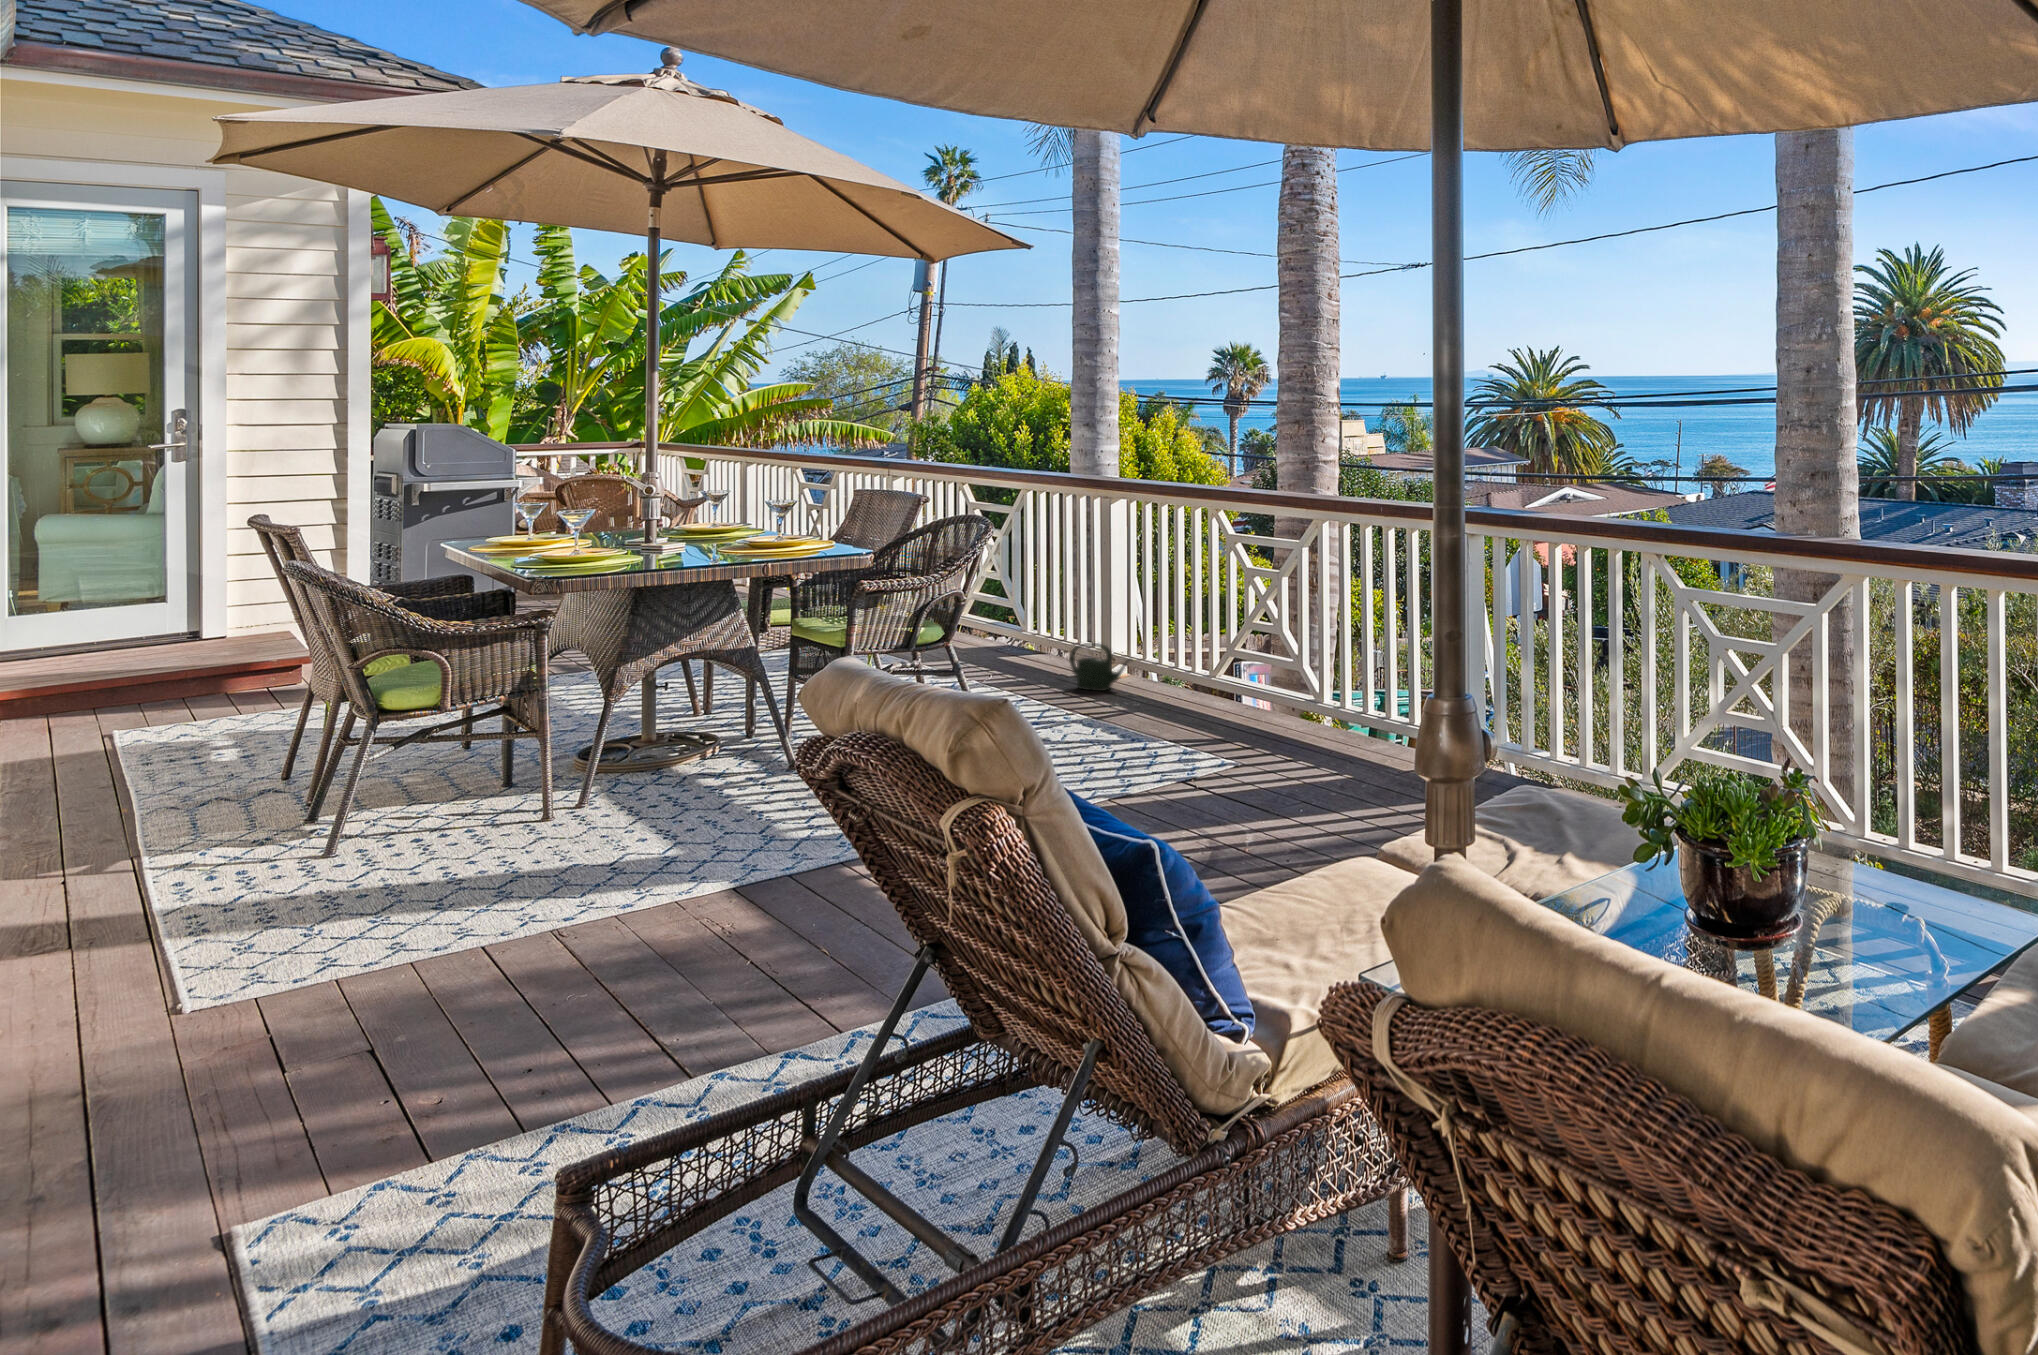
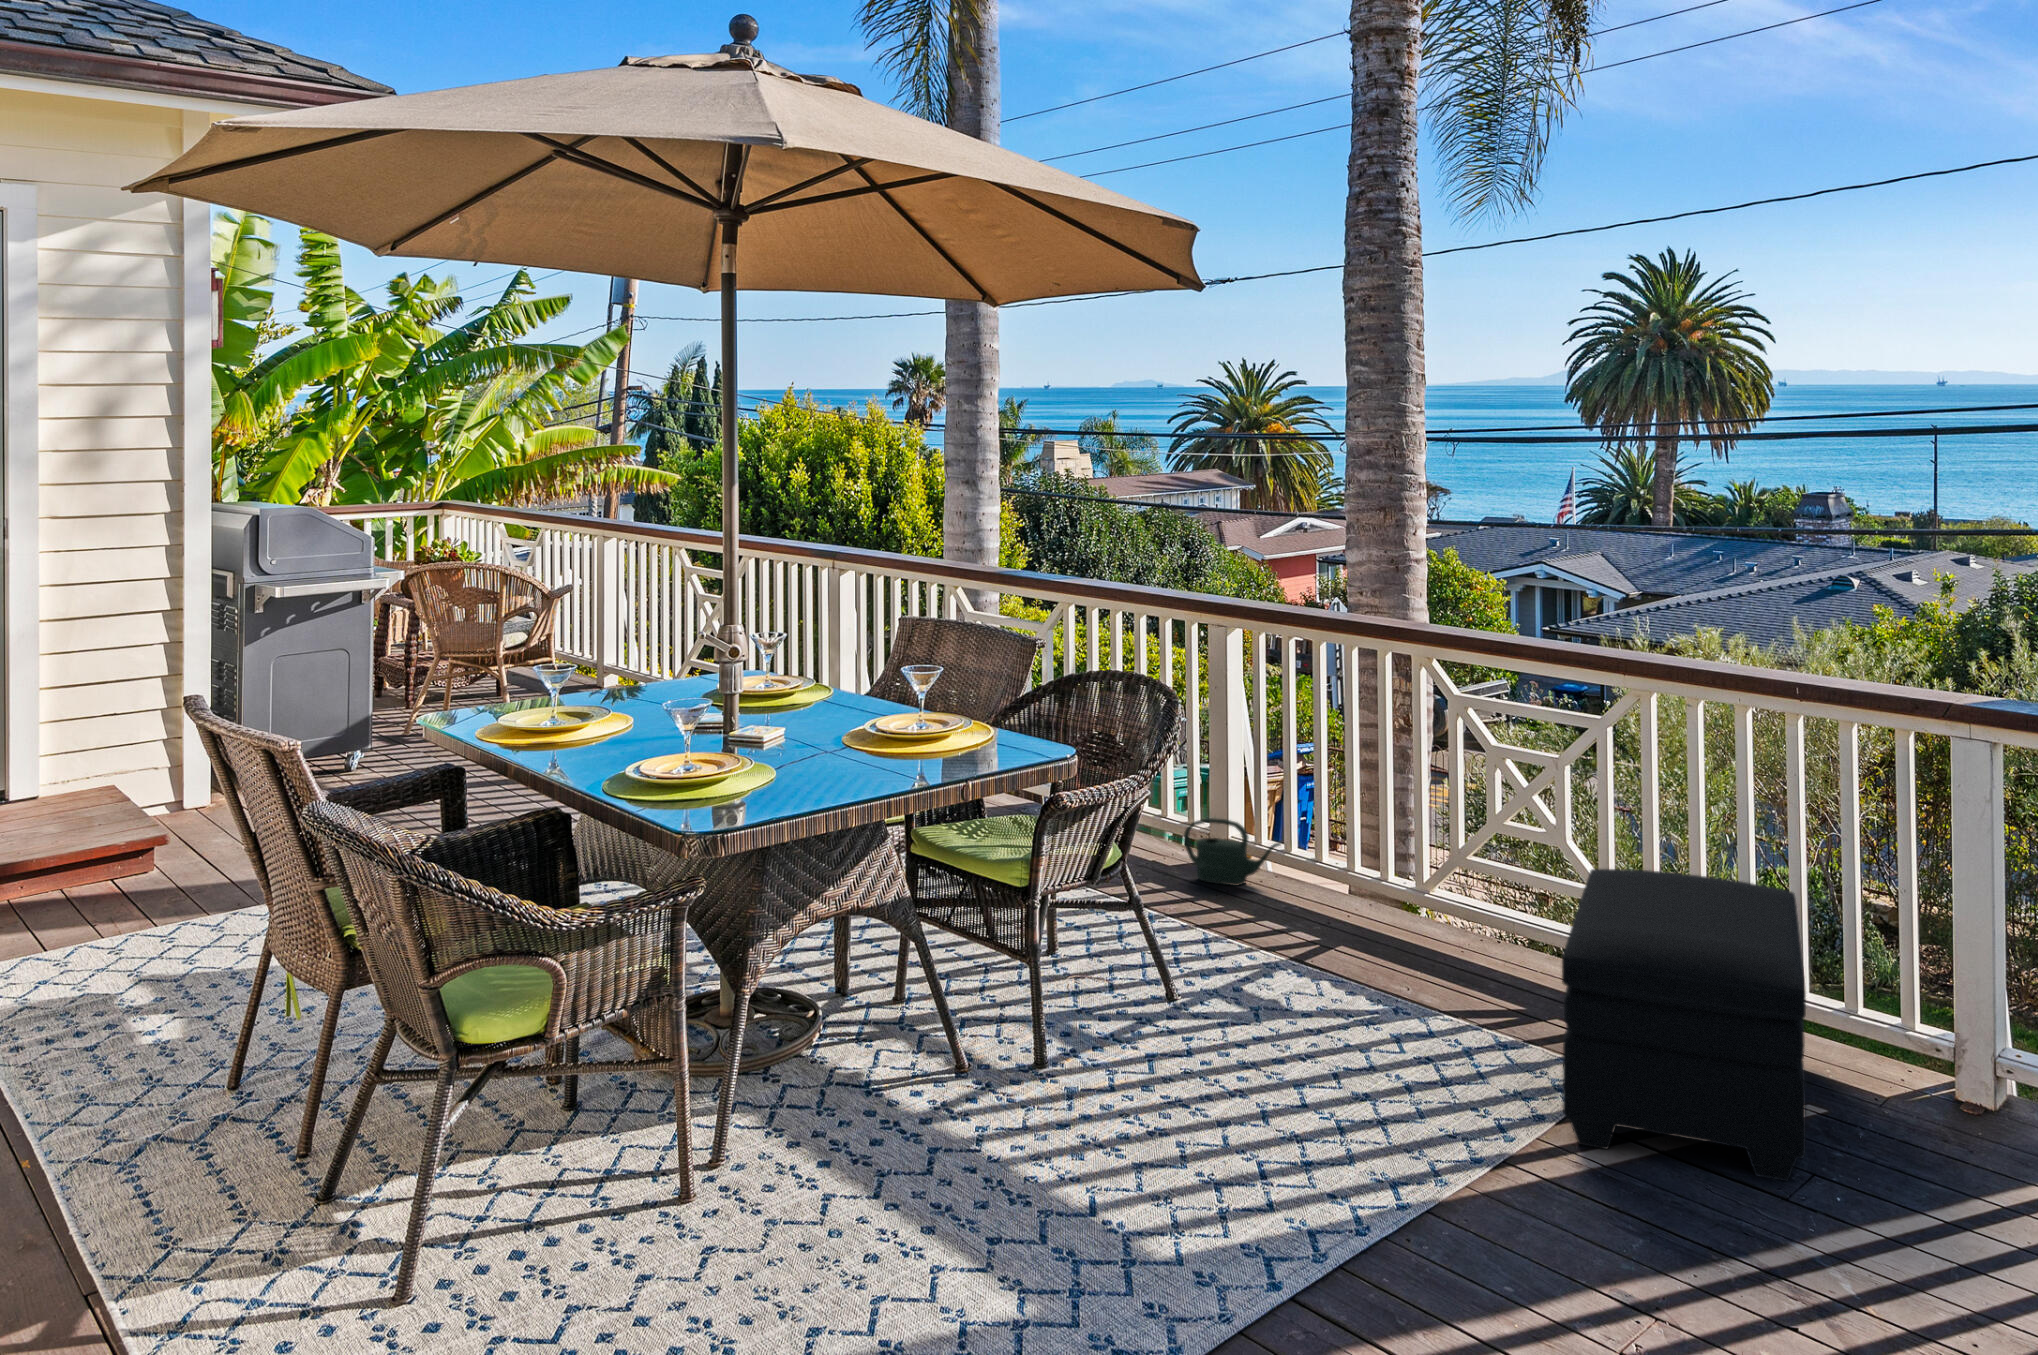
ottoman: none [1137,637,1358,803] -> present [1562,869,1806,1181]

